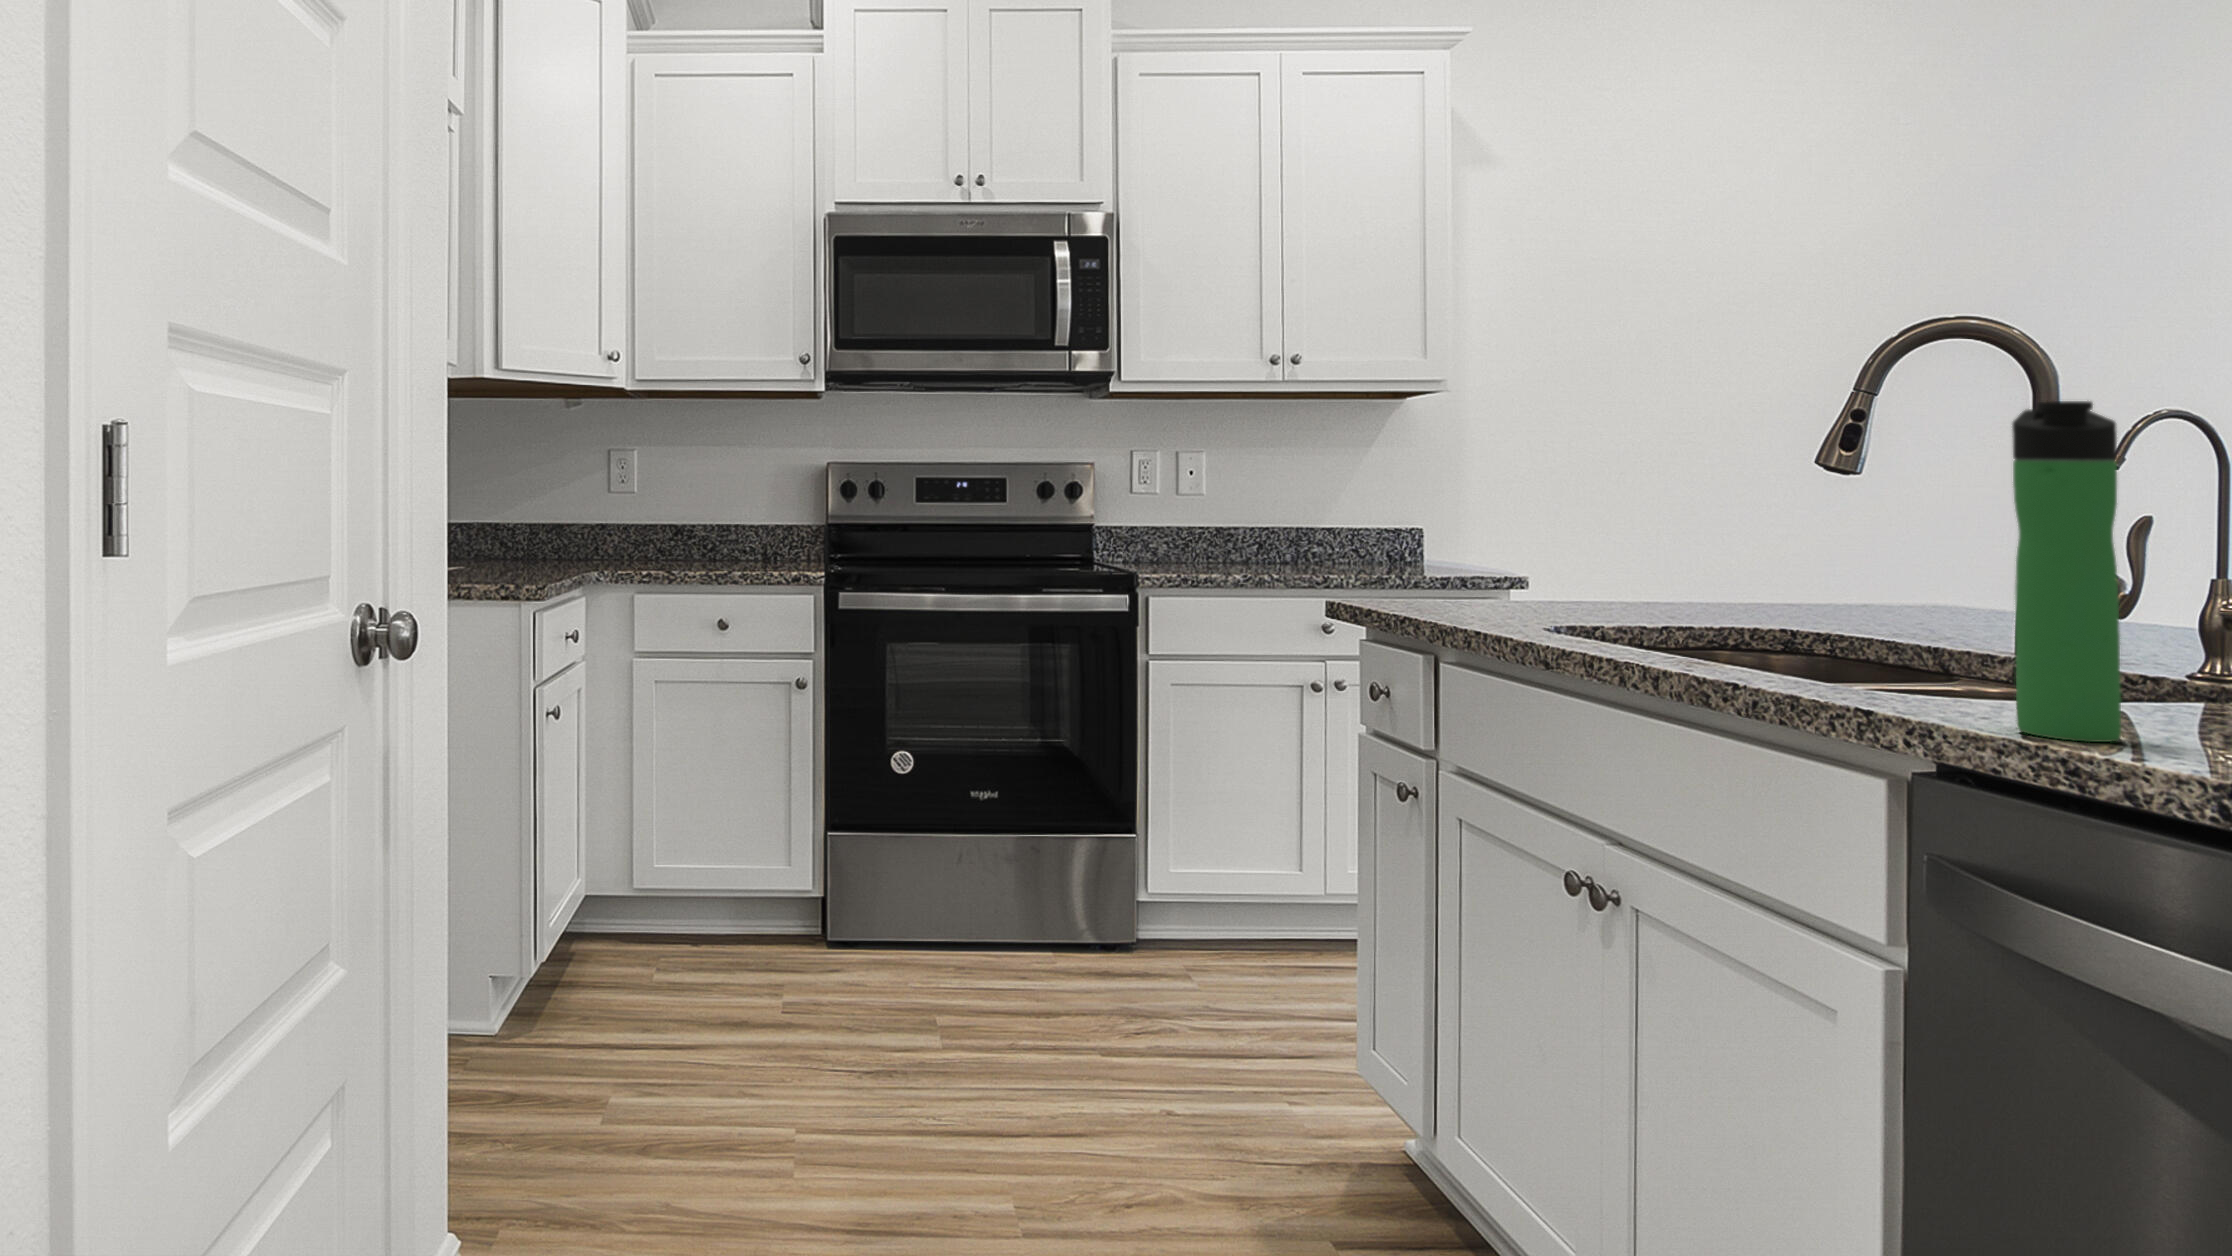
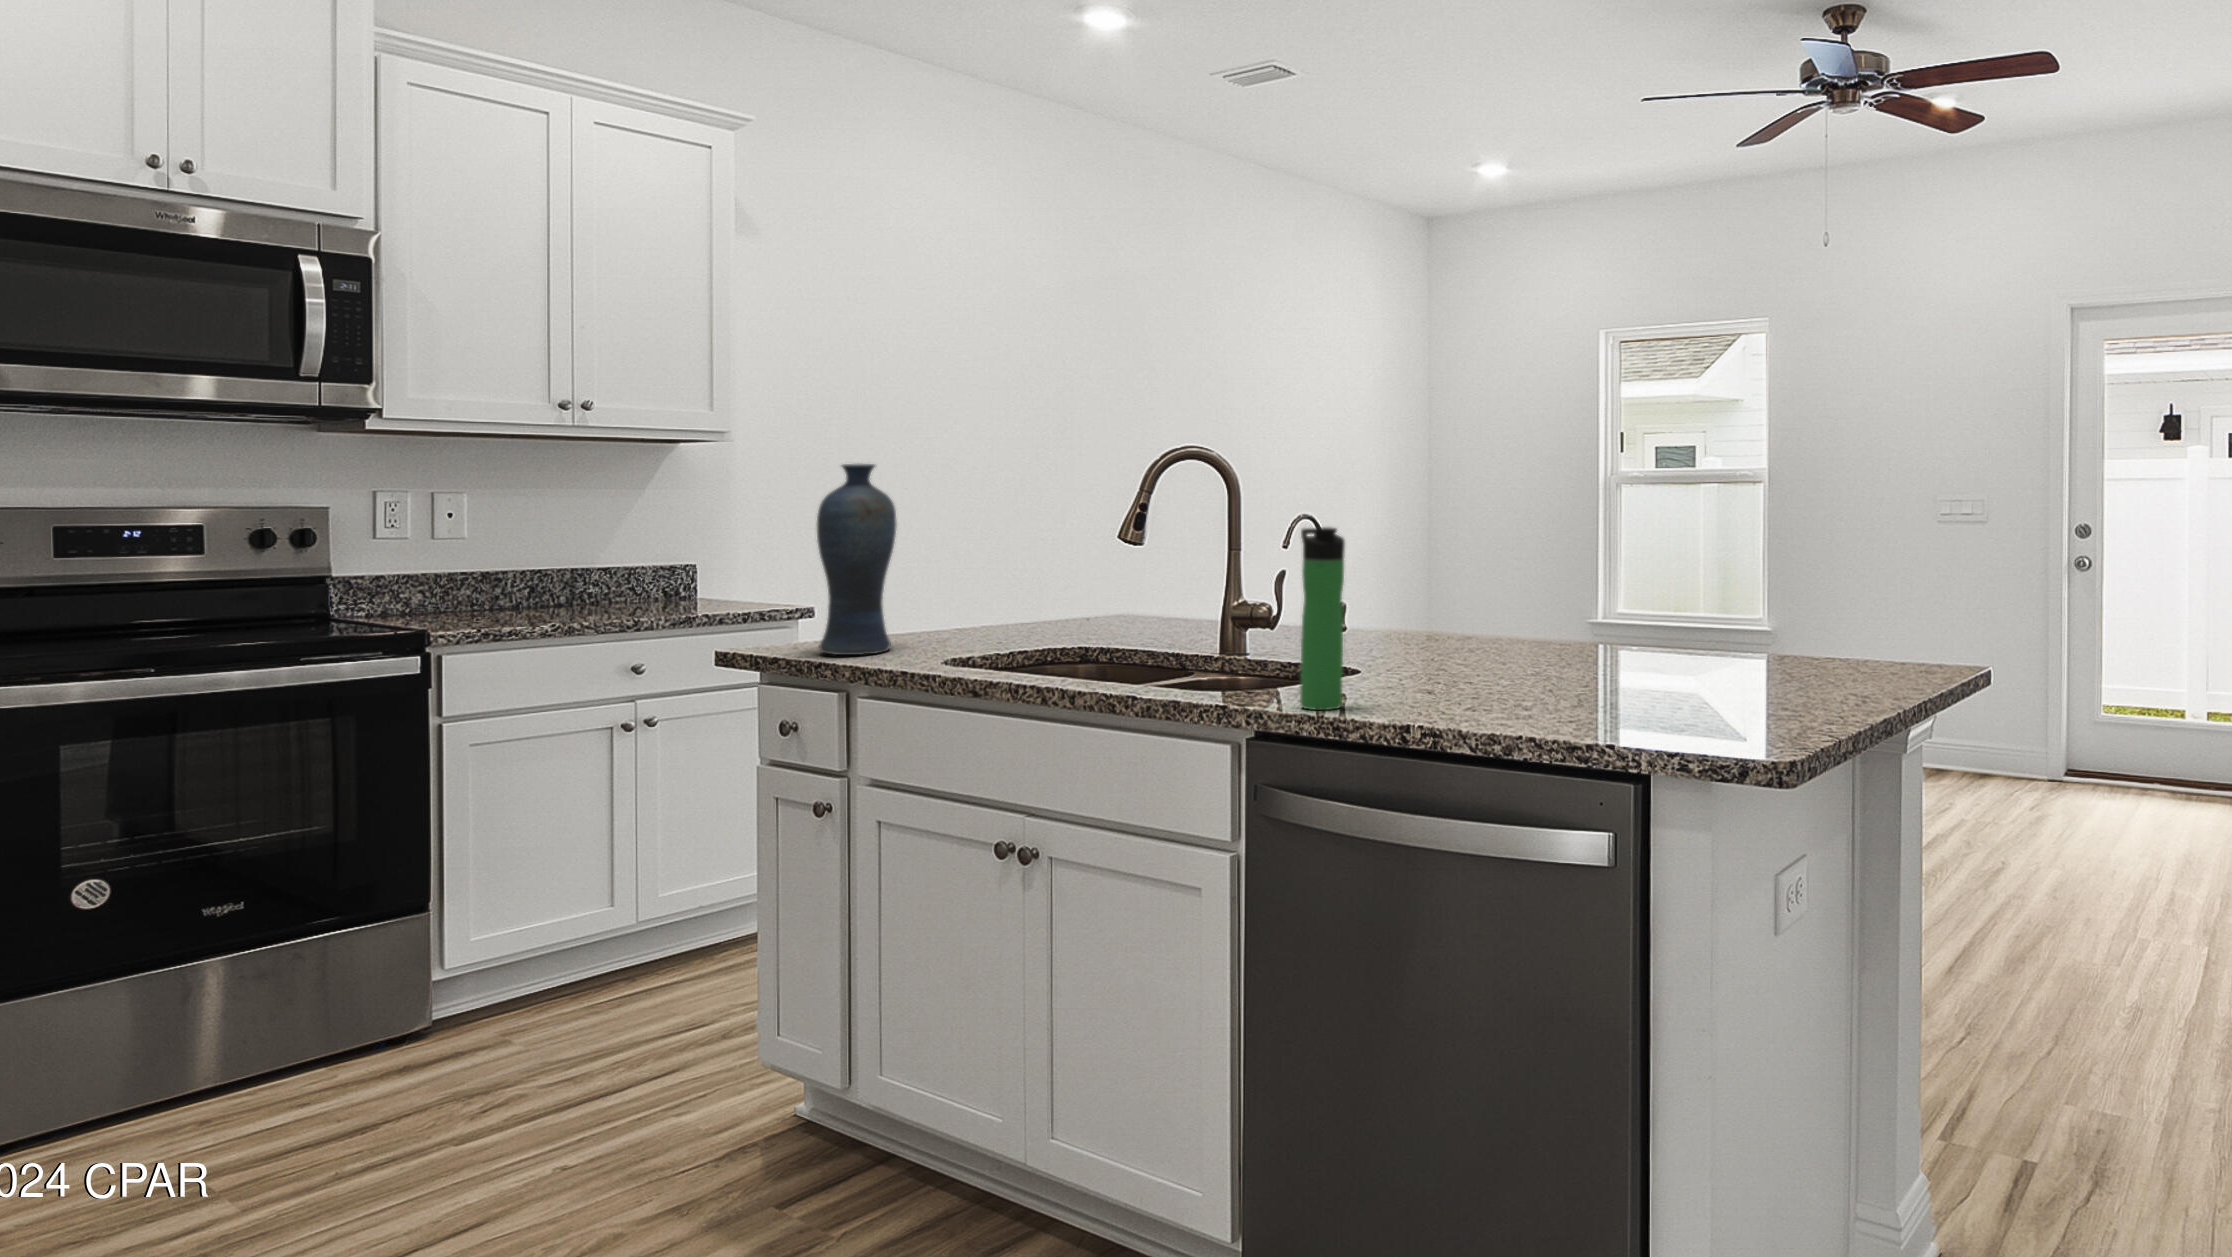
vase: none [1413,383,1513,615] -> present [817,464,897,655]

